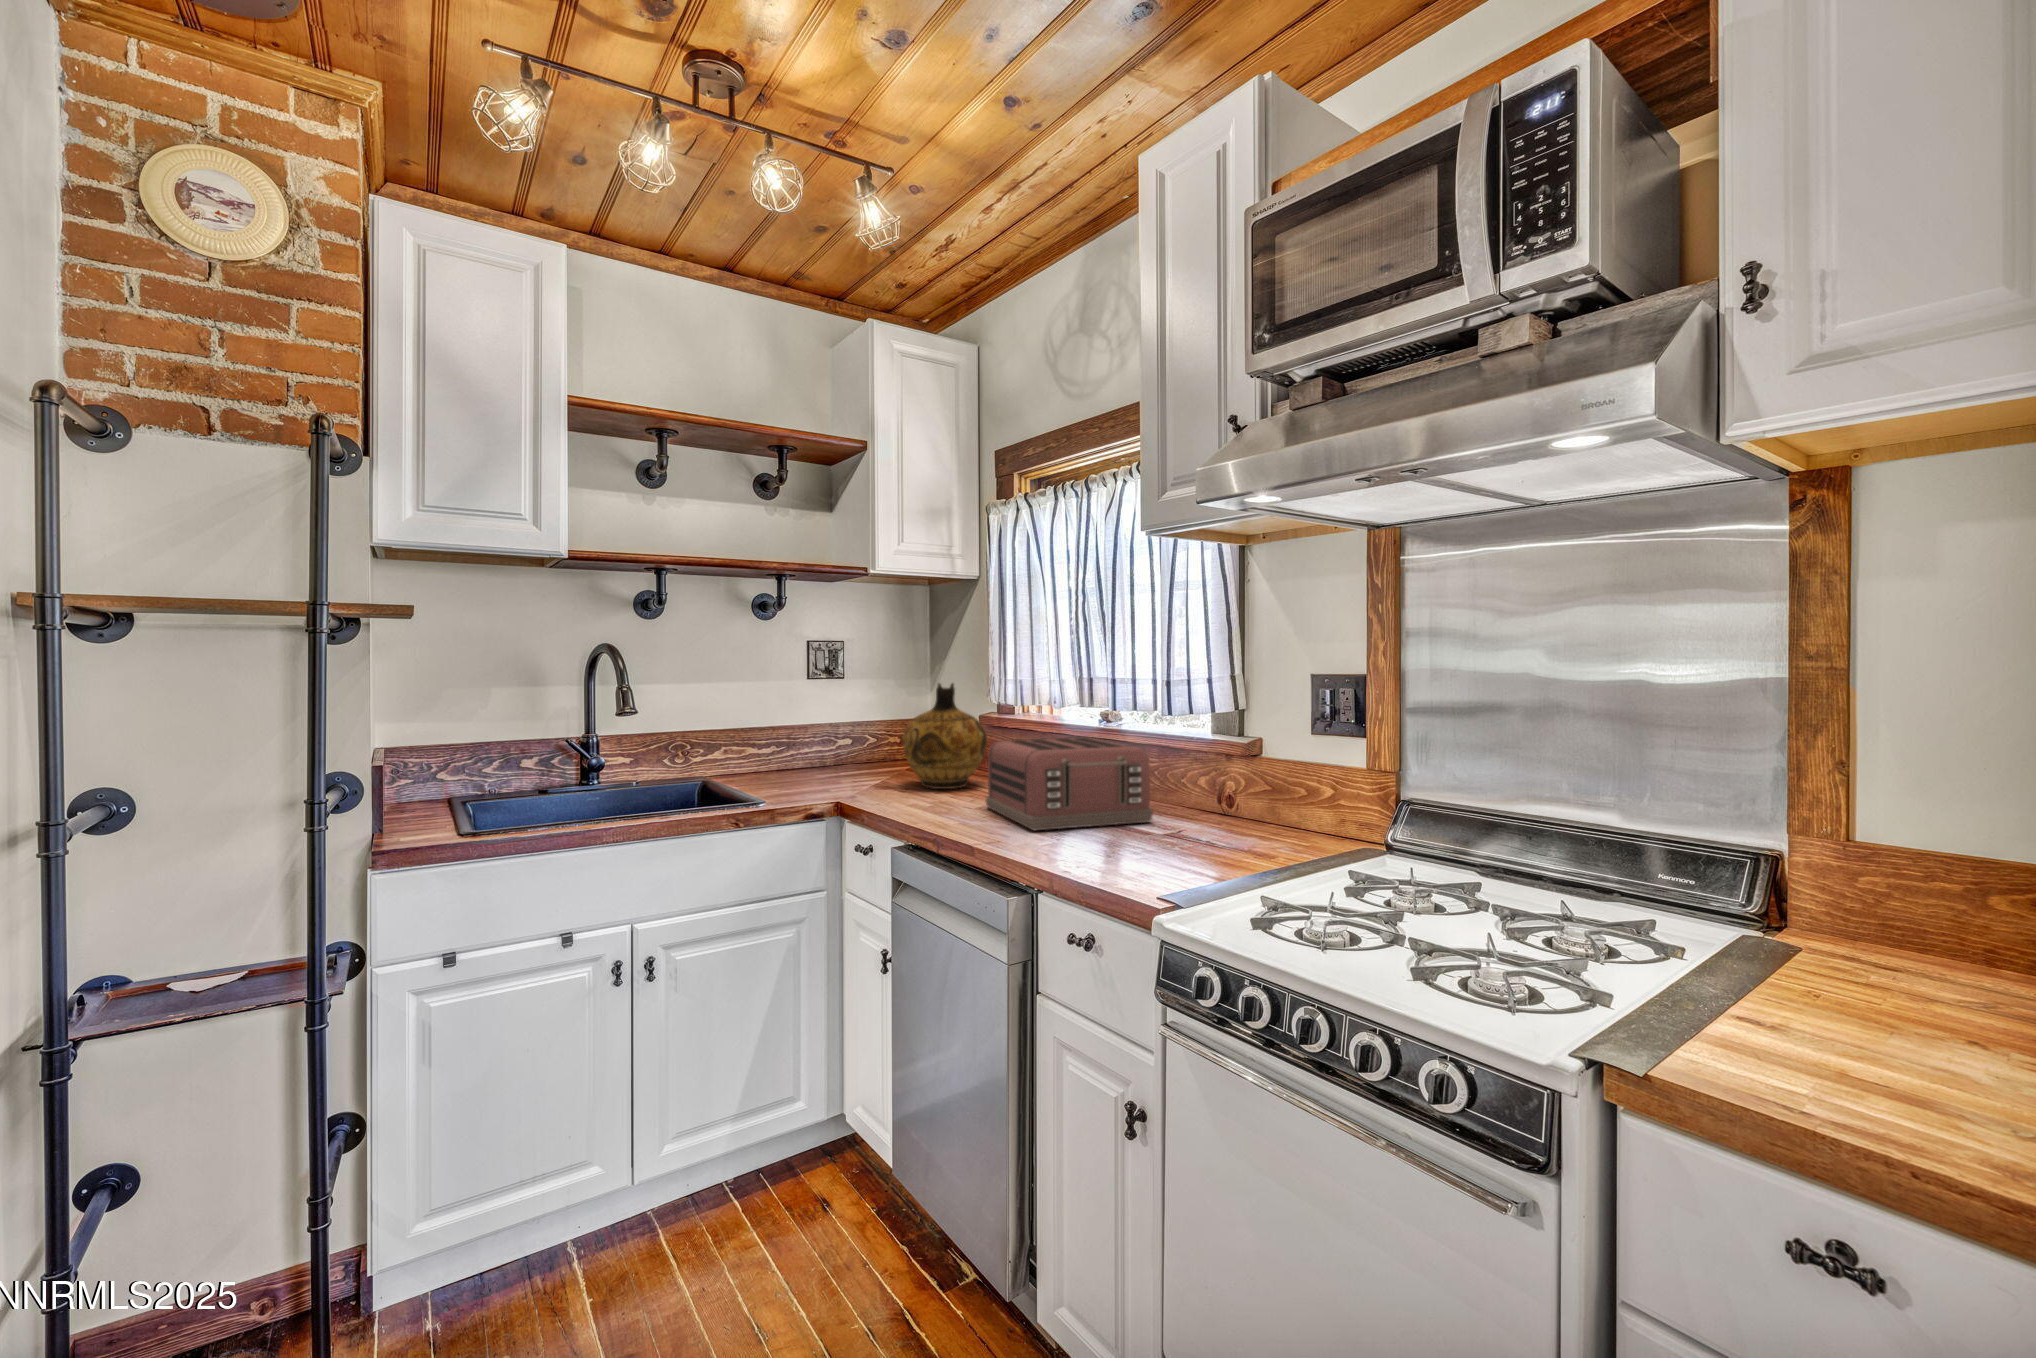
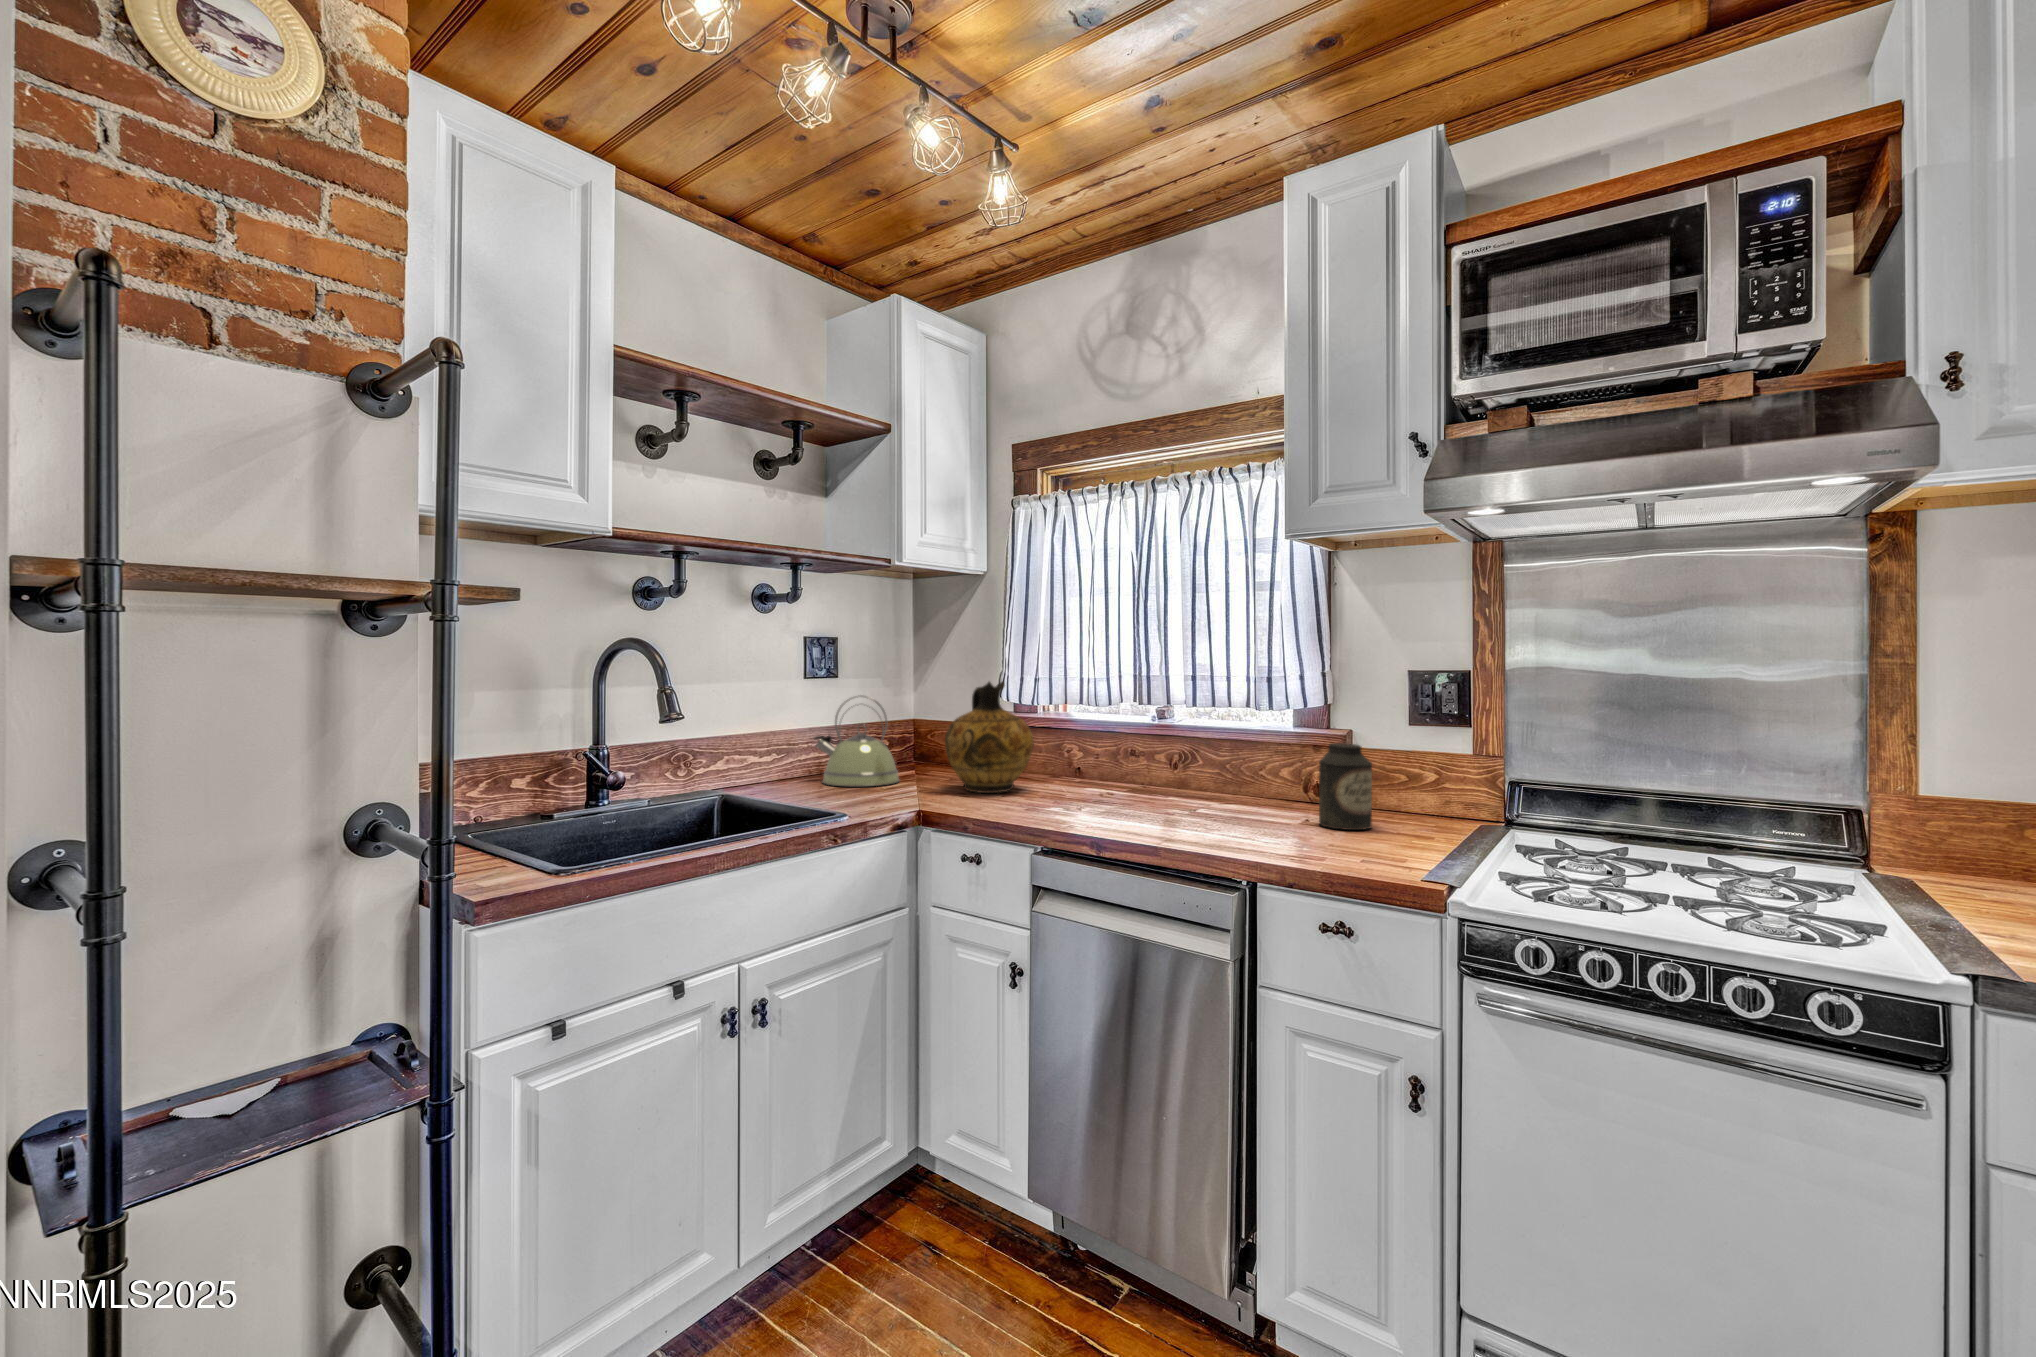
kettle: none [810,695,884,779] -> present [814,696,899,787]
toaster: present [986,737,1153,831] -> none [1076,734,1261,829]
canister: none [1195,750,1248,841] -> present [1319,743,1372,830]

